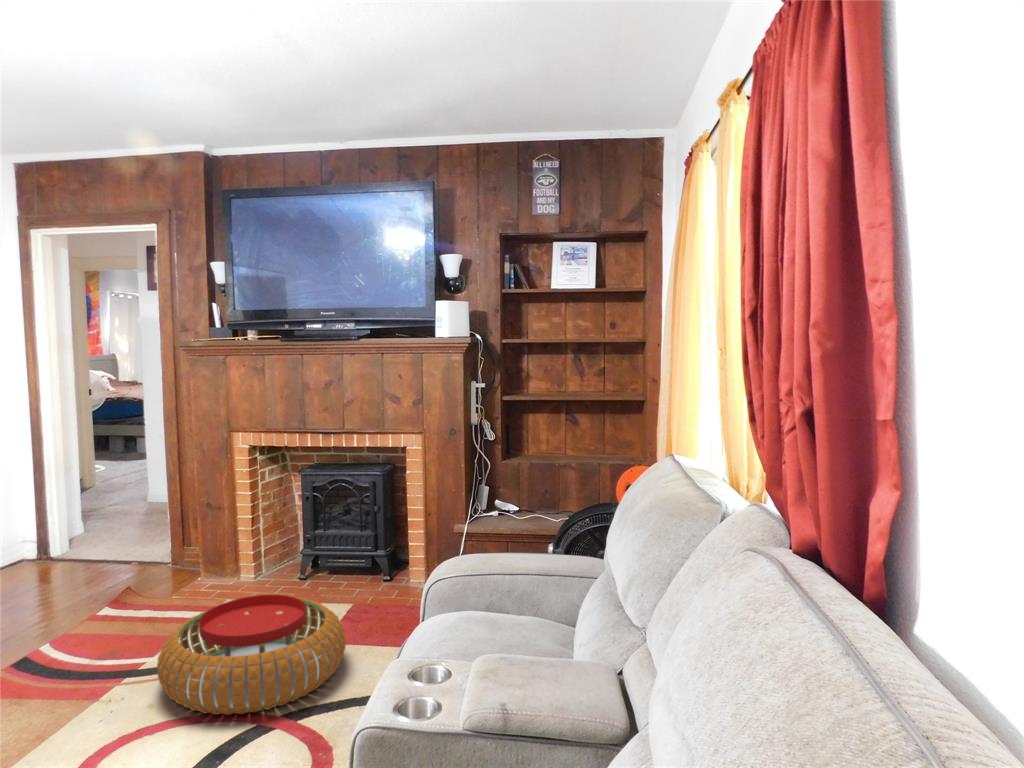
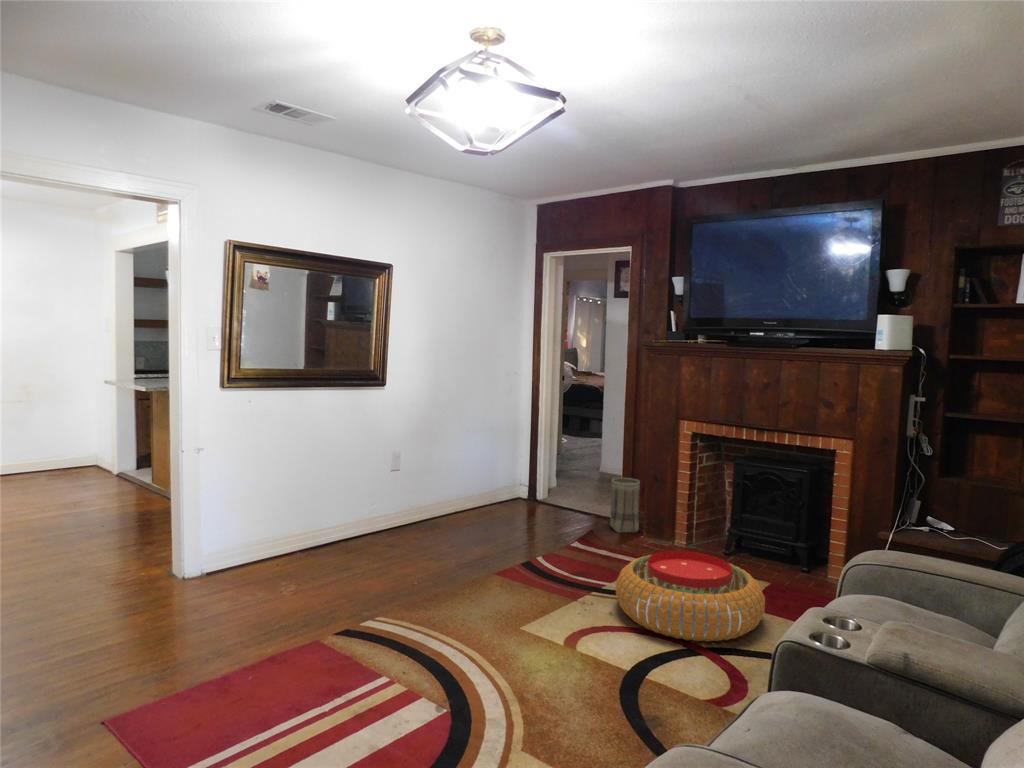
basket: none [151,510,193,582] -> present [610,478,640,533]

